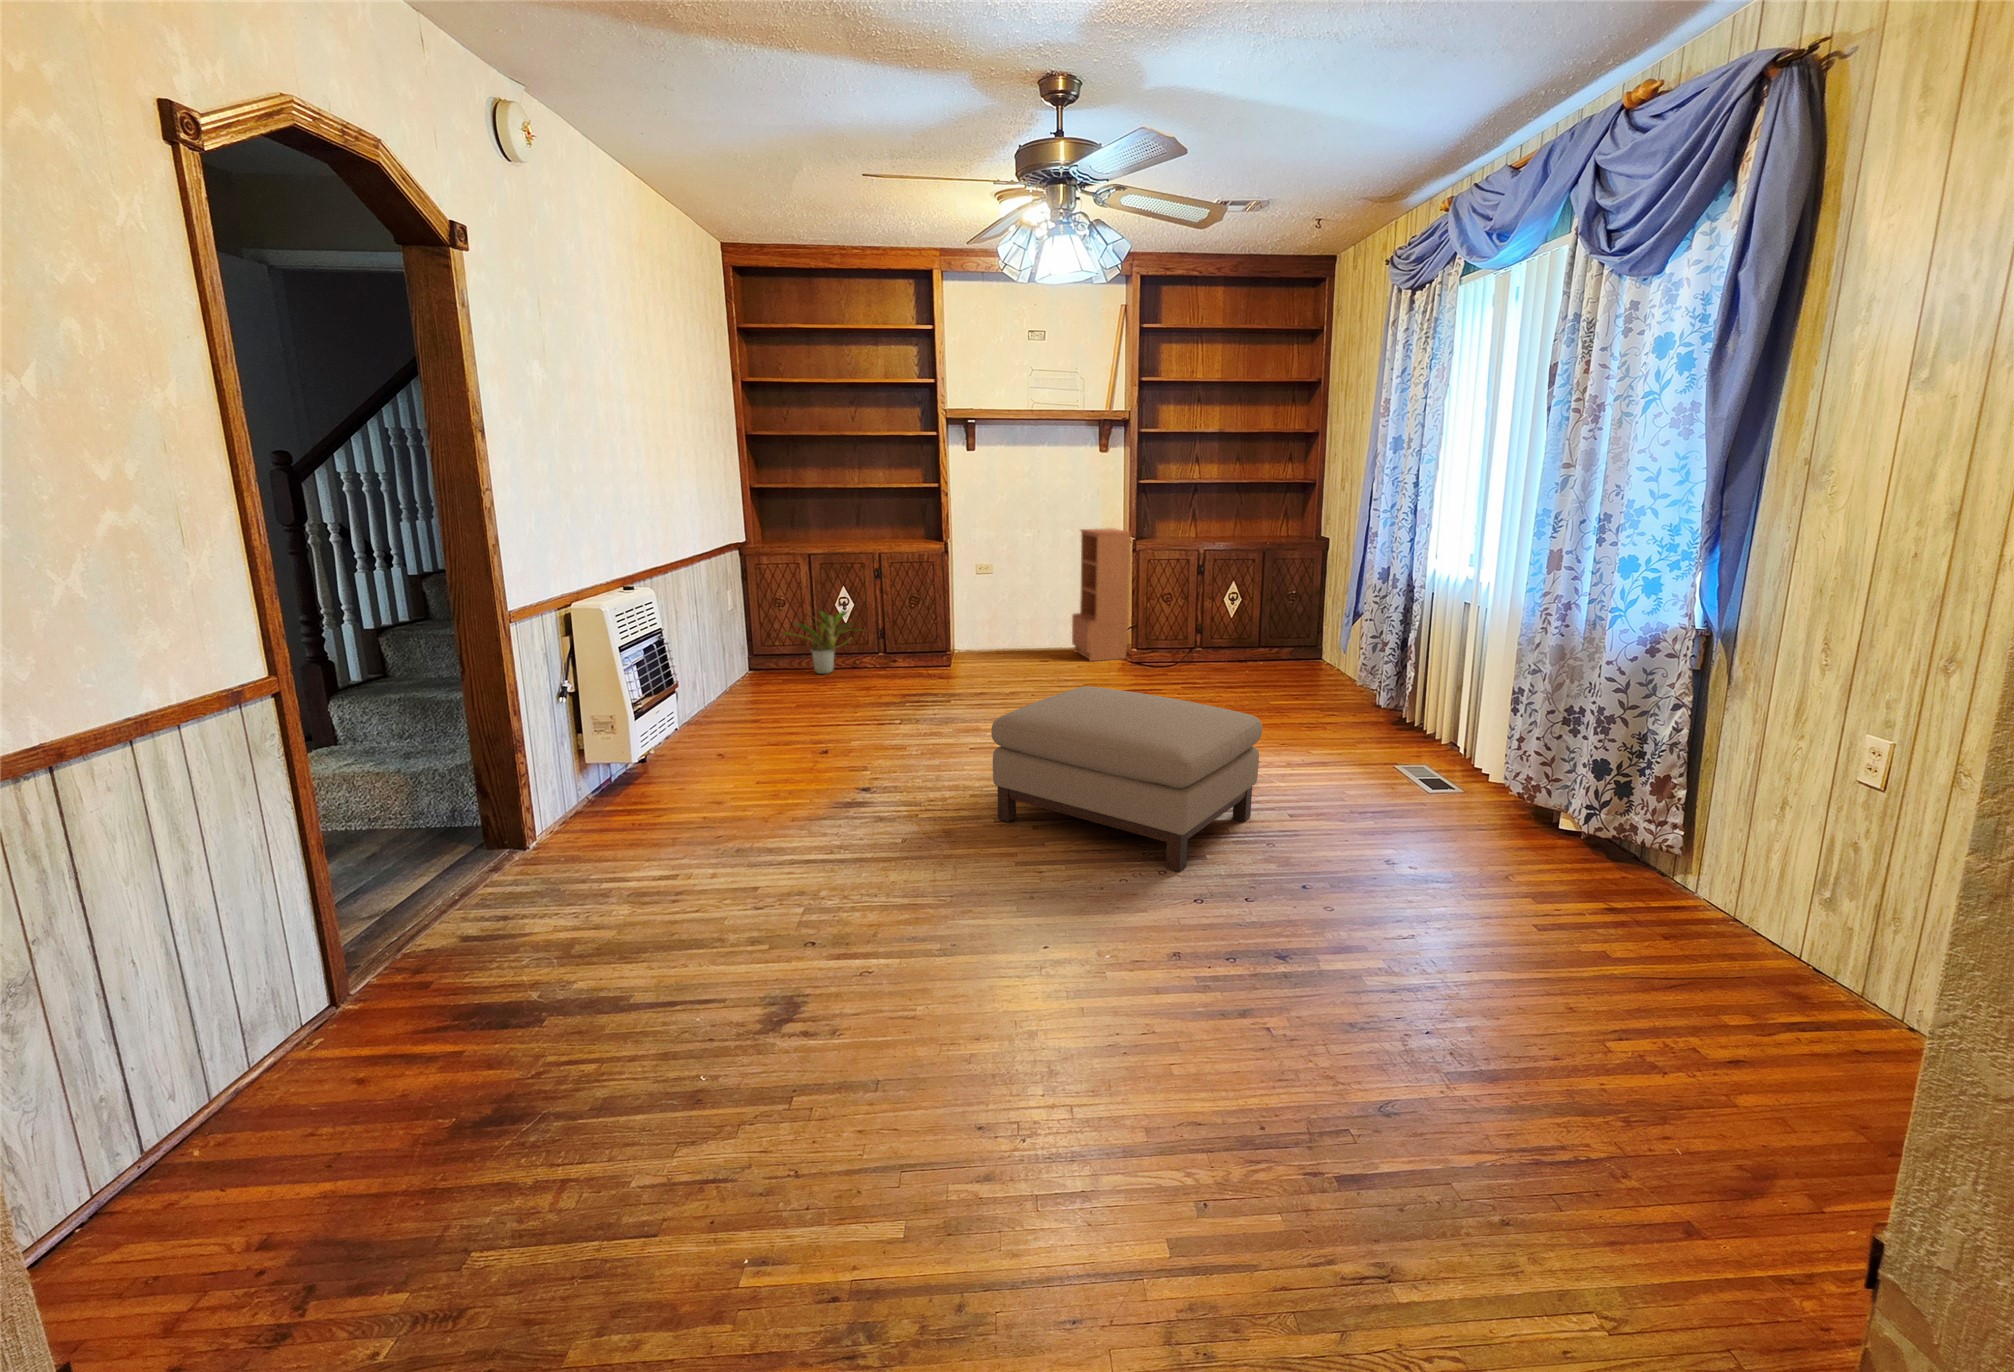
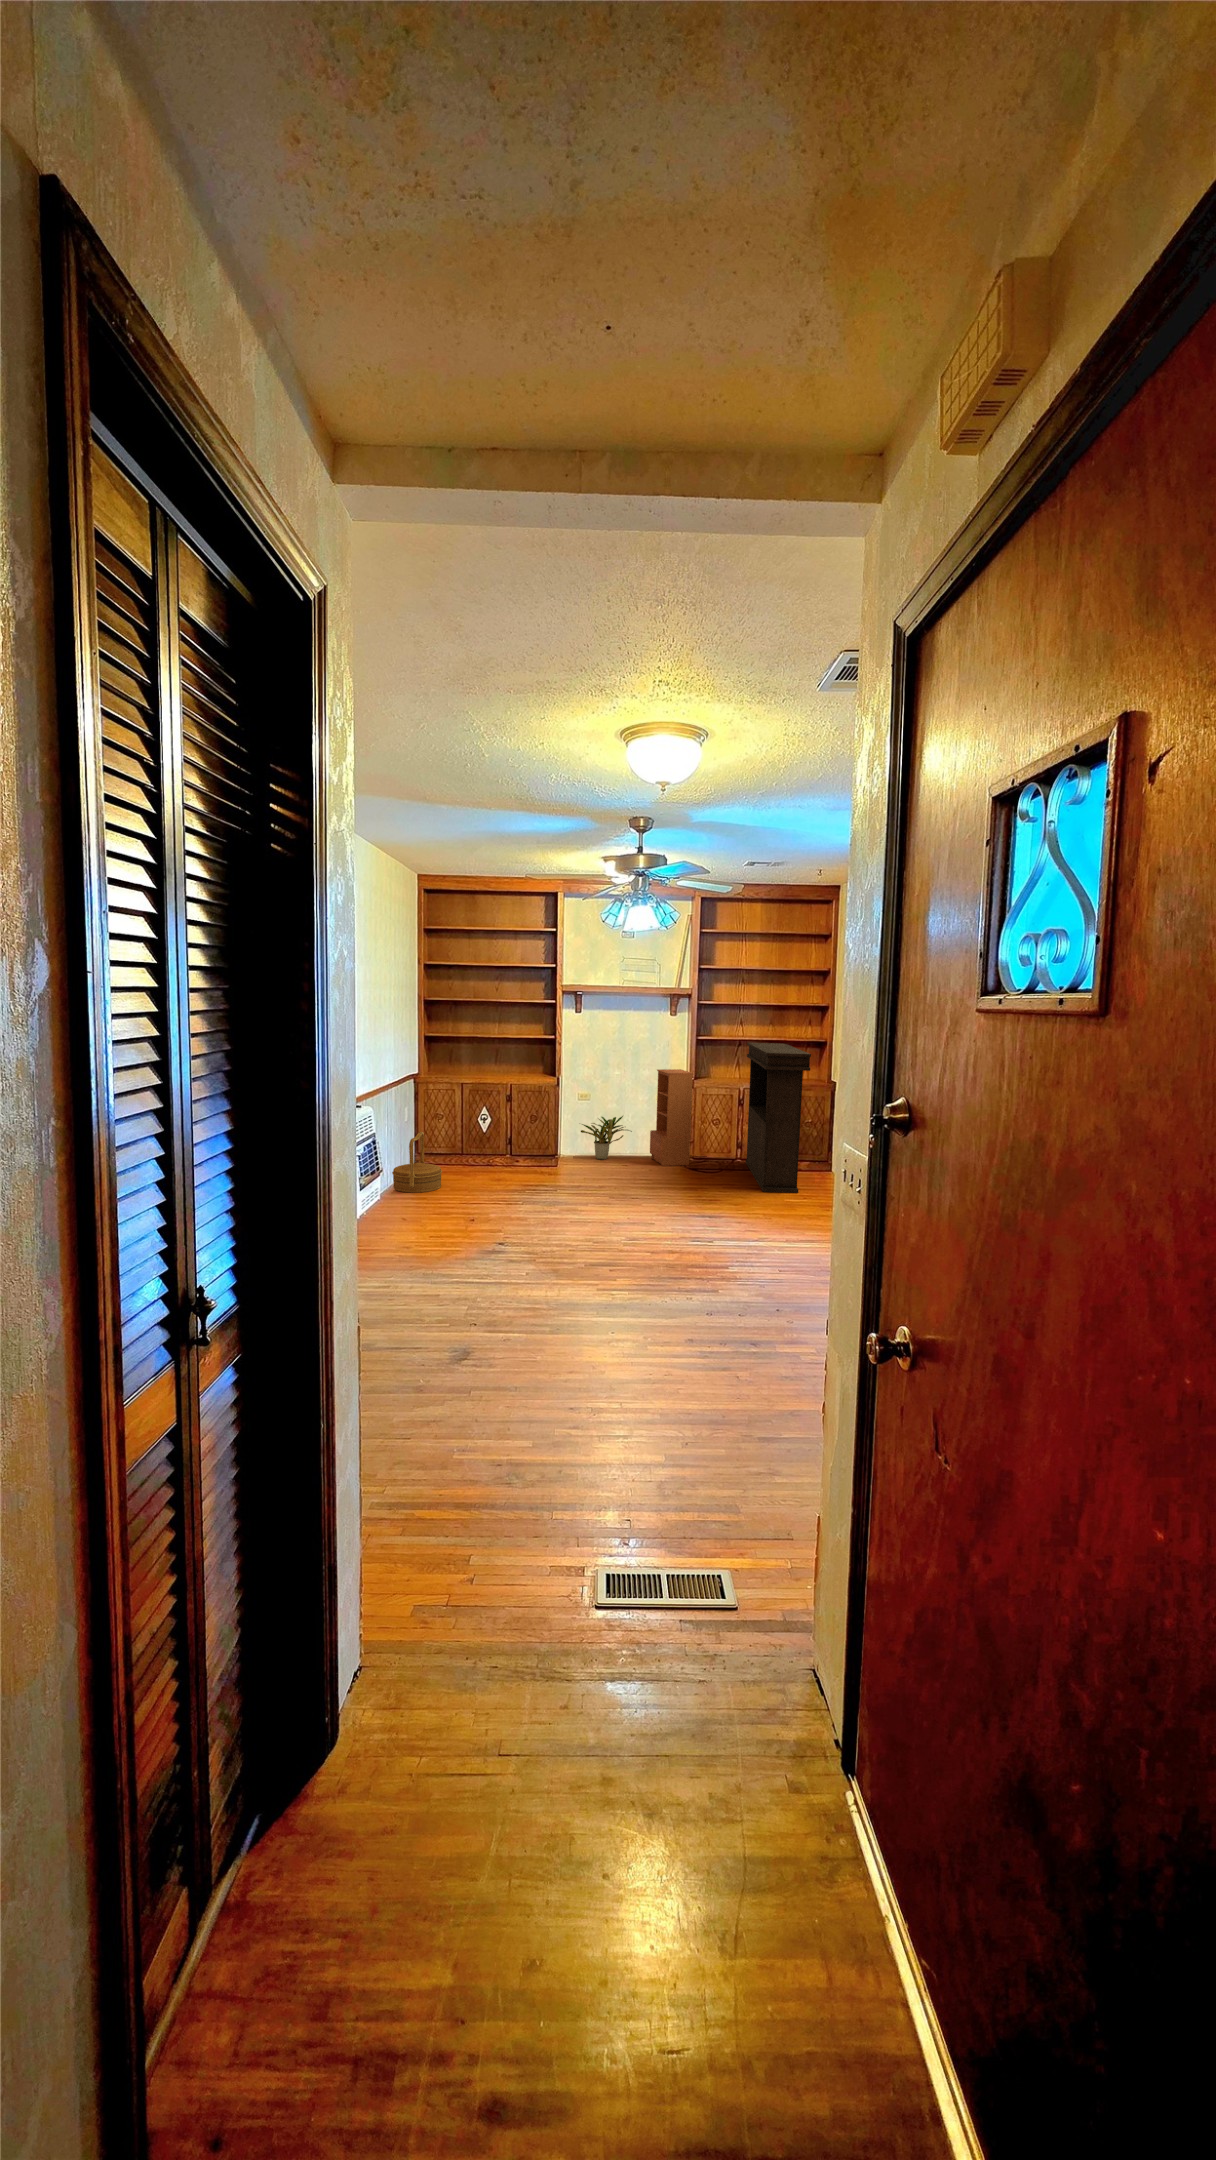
console table: none [1202,487,1309,694] -> present [746,1043,811,1193]
potted plant: present [784,611,861,674] -> present [581,1116,632,1160]
woven basket: none [714,624,785,710] -> present [392,1132,442,1193]
ottoman: present [991,686,1262,872] -> none [587,1181,759,1297]

